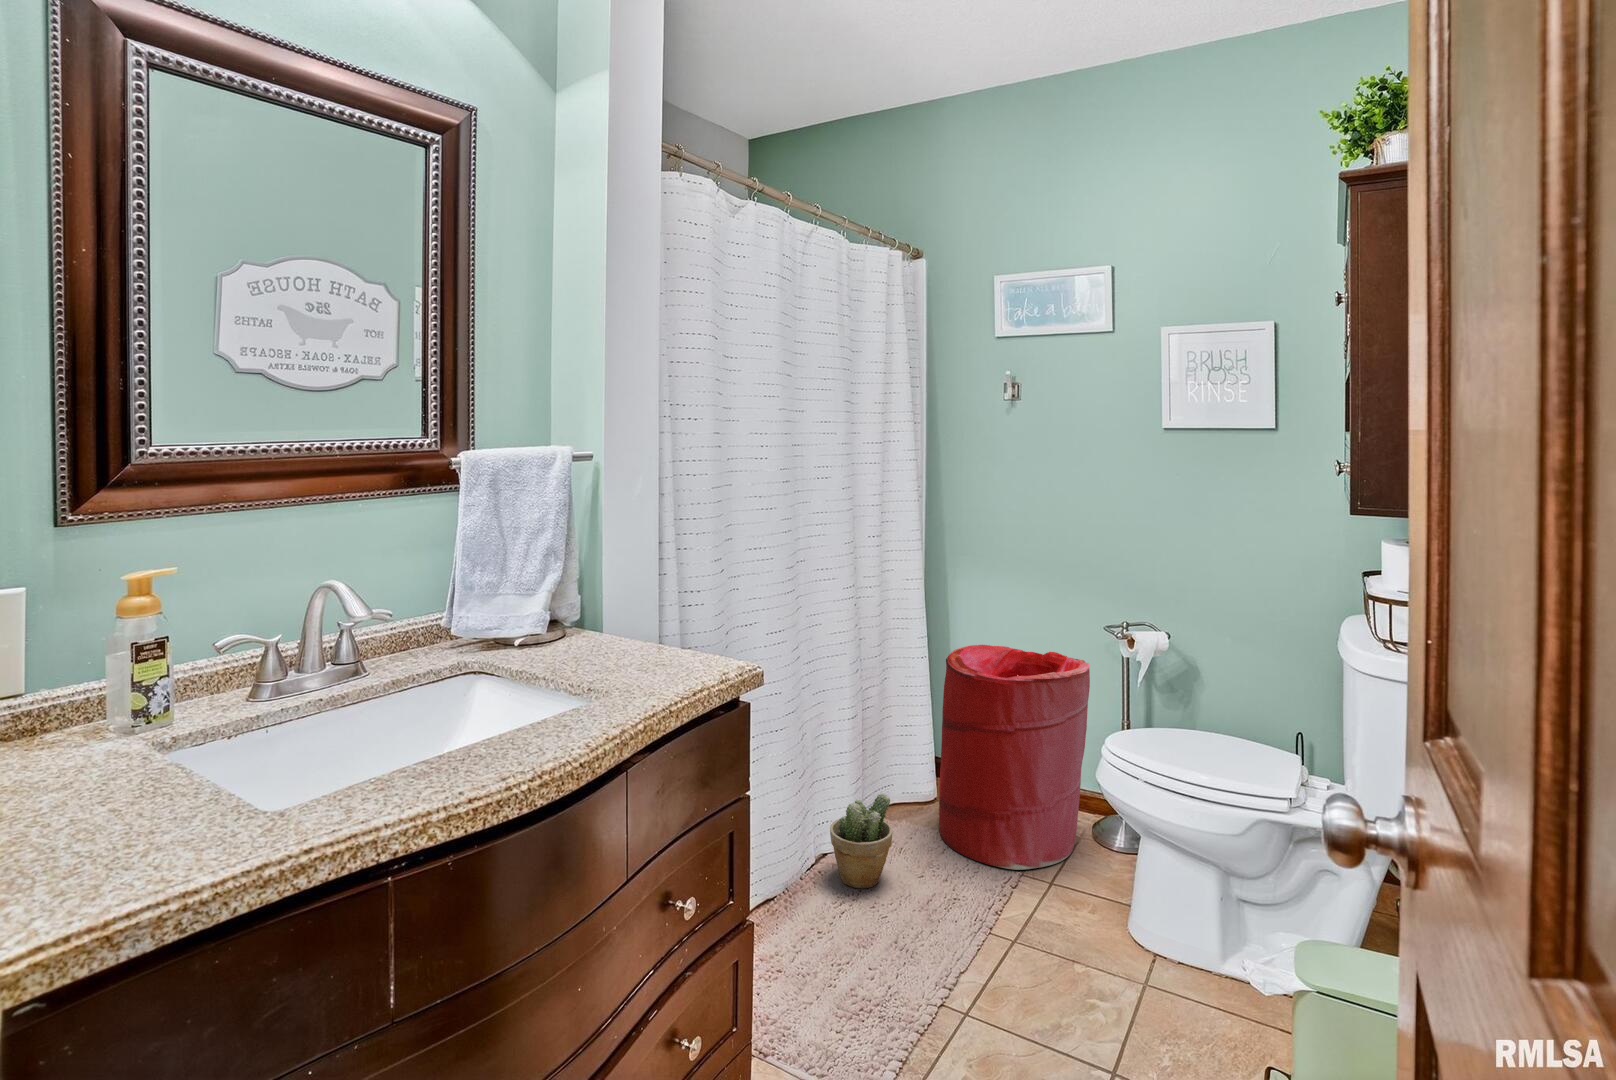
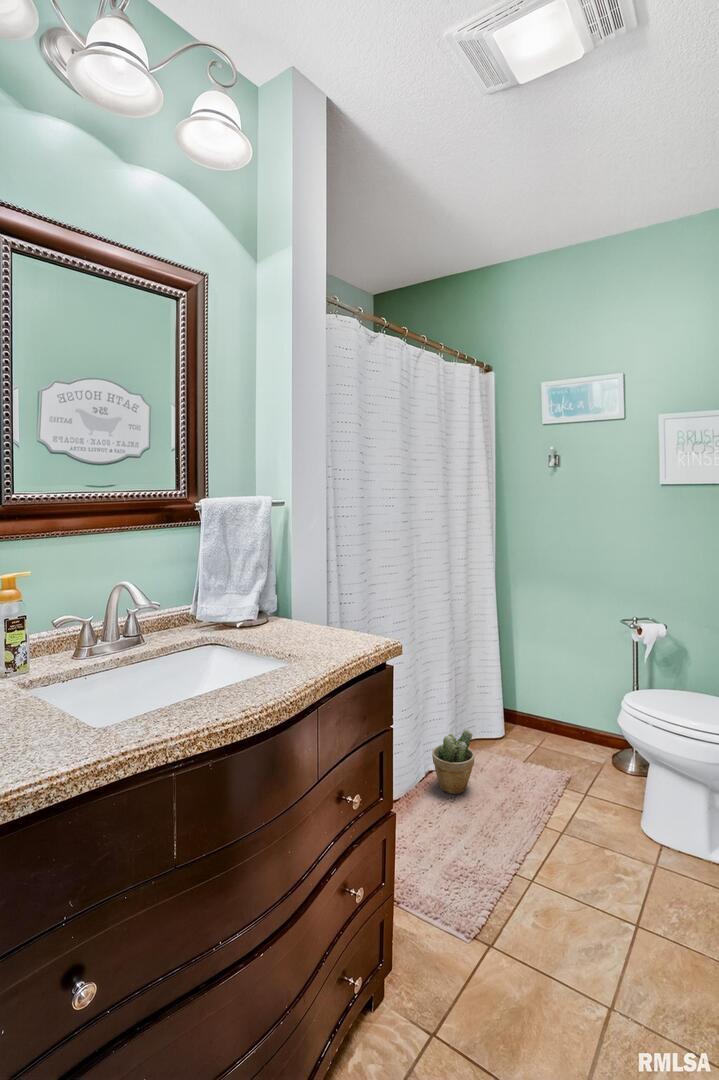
laundry hamper: present [939,645,1090,870] -> none [504,630,606,784]

